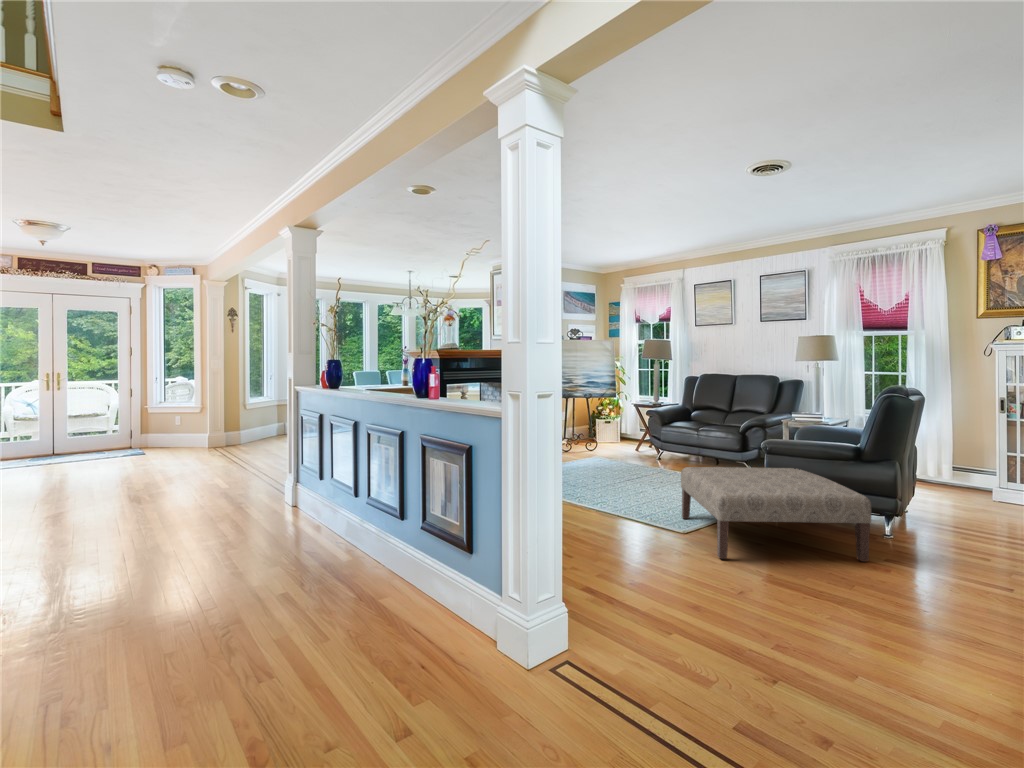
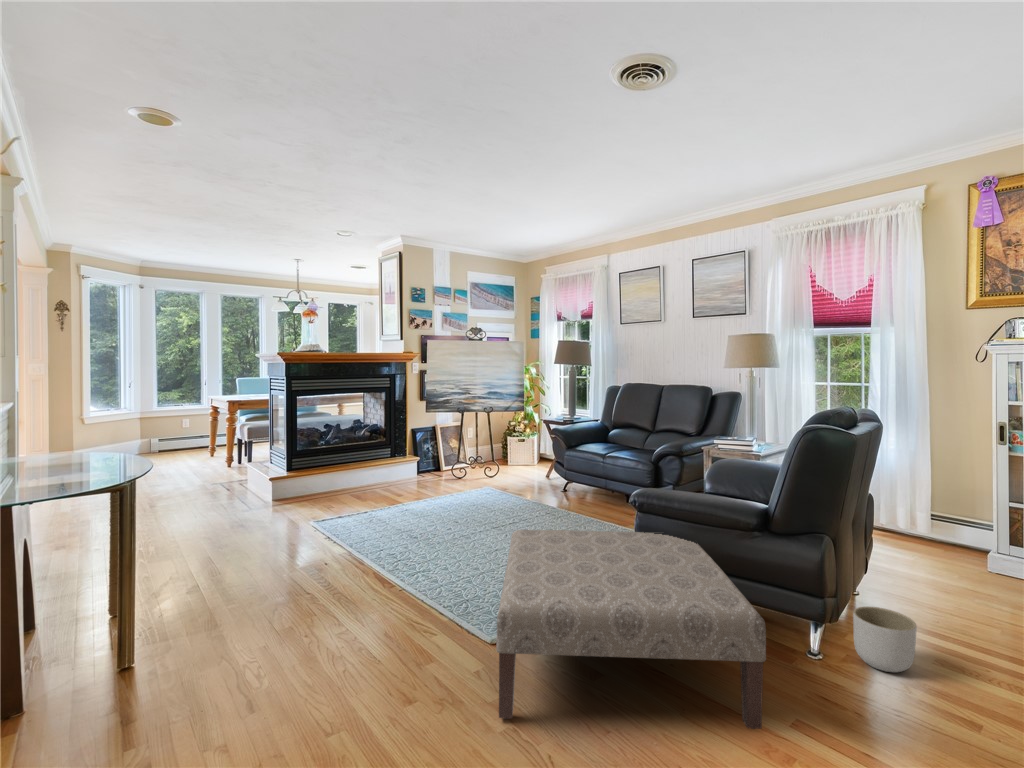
planter: none [911,507,951,542] -> present [853,606,917,672]

